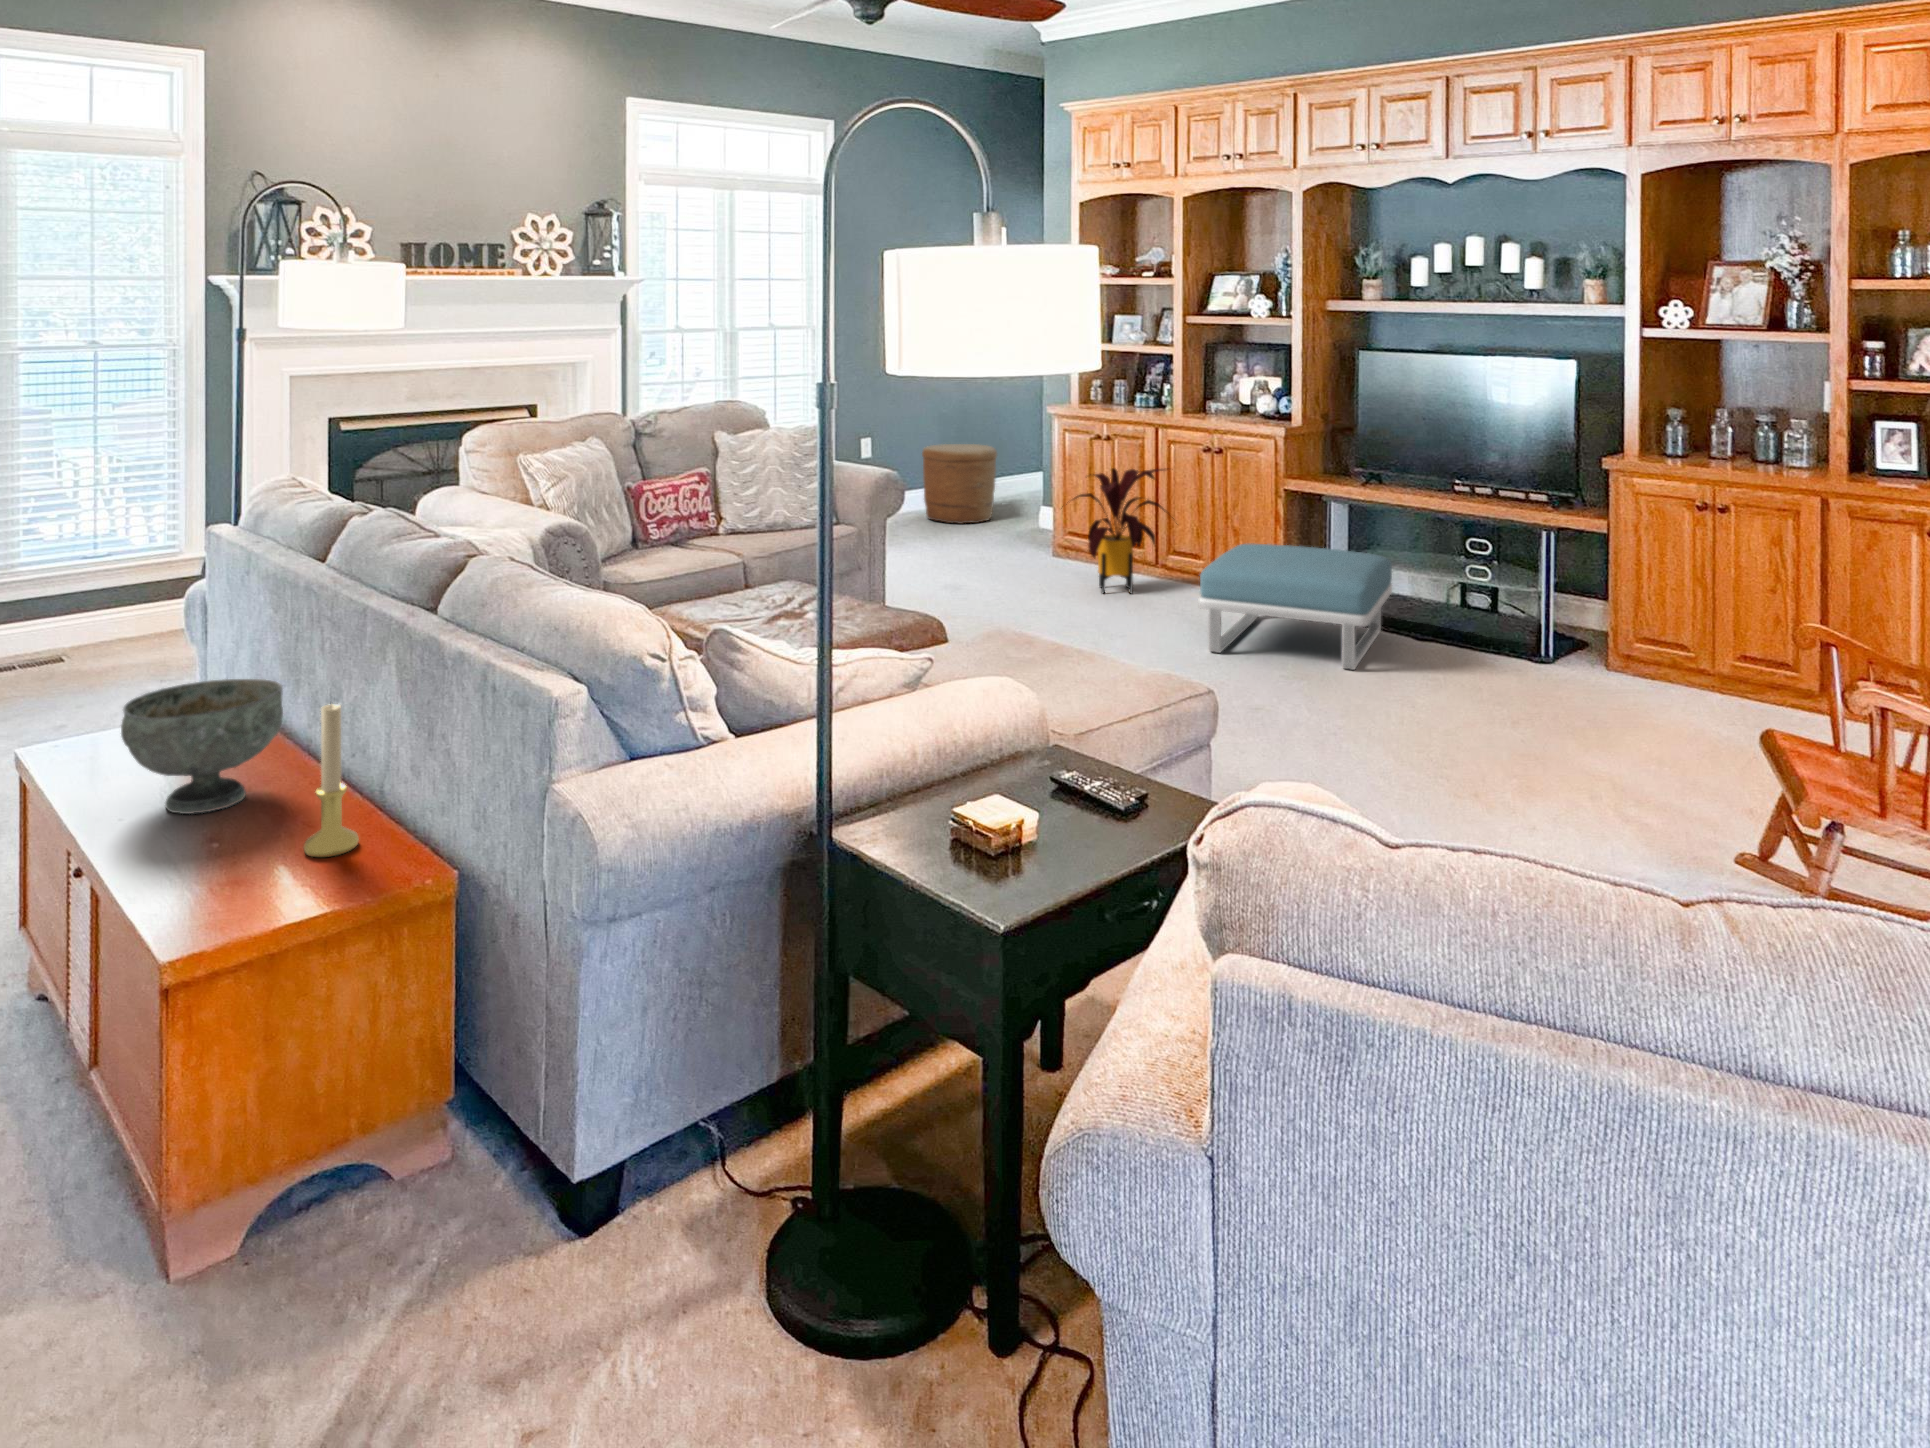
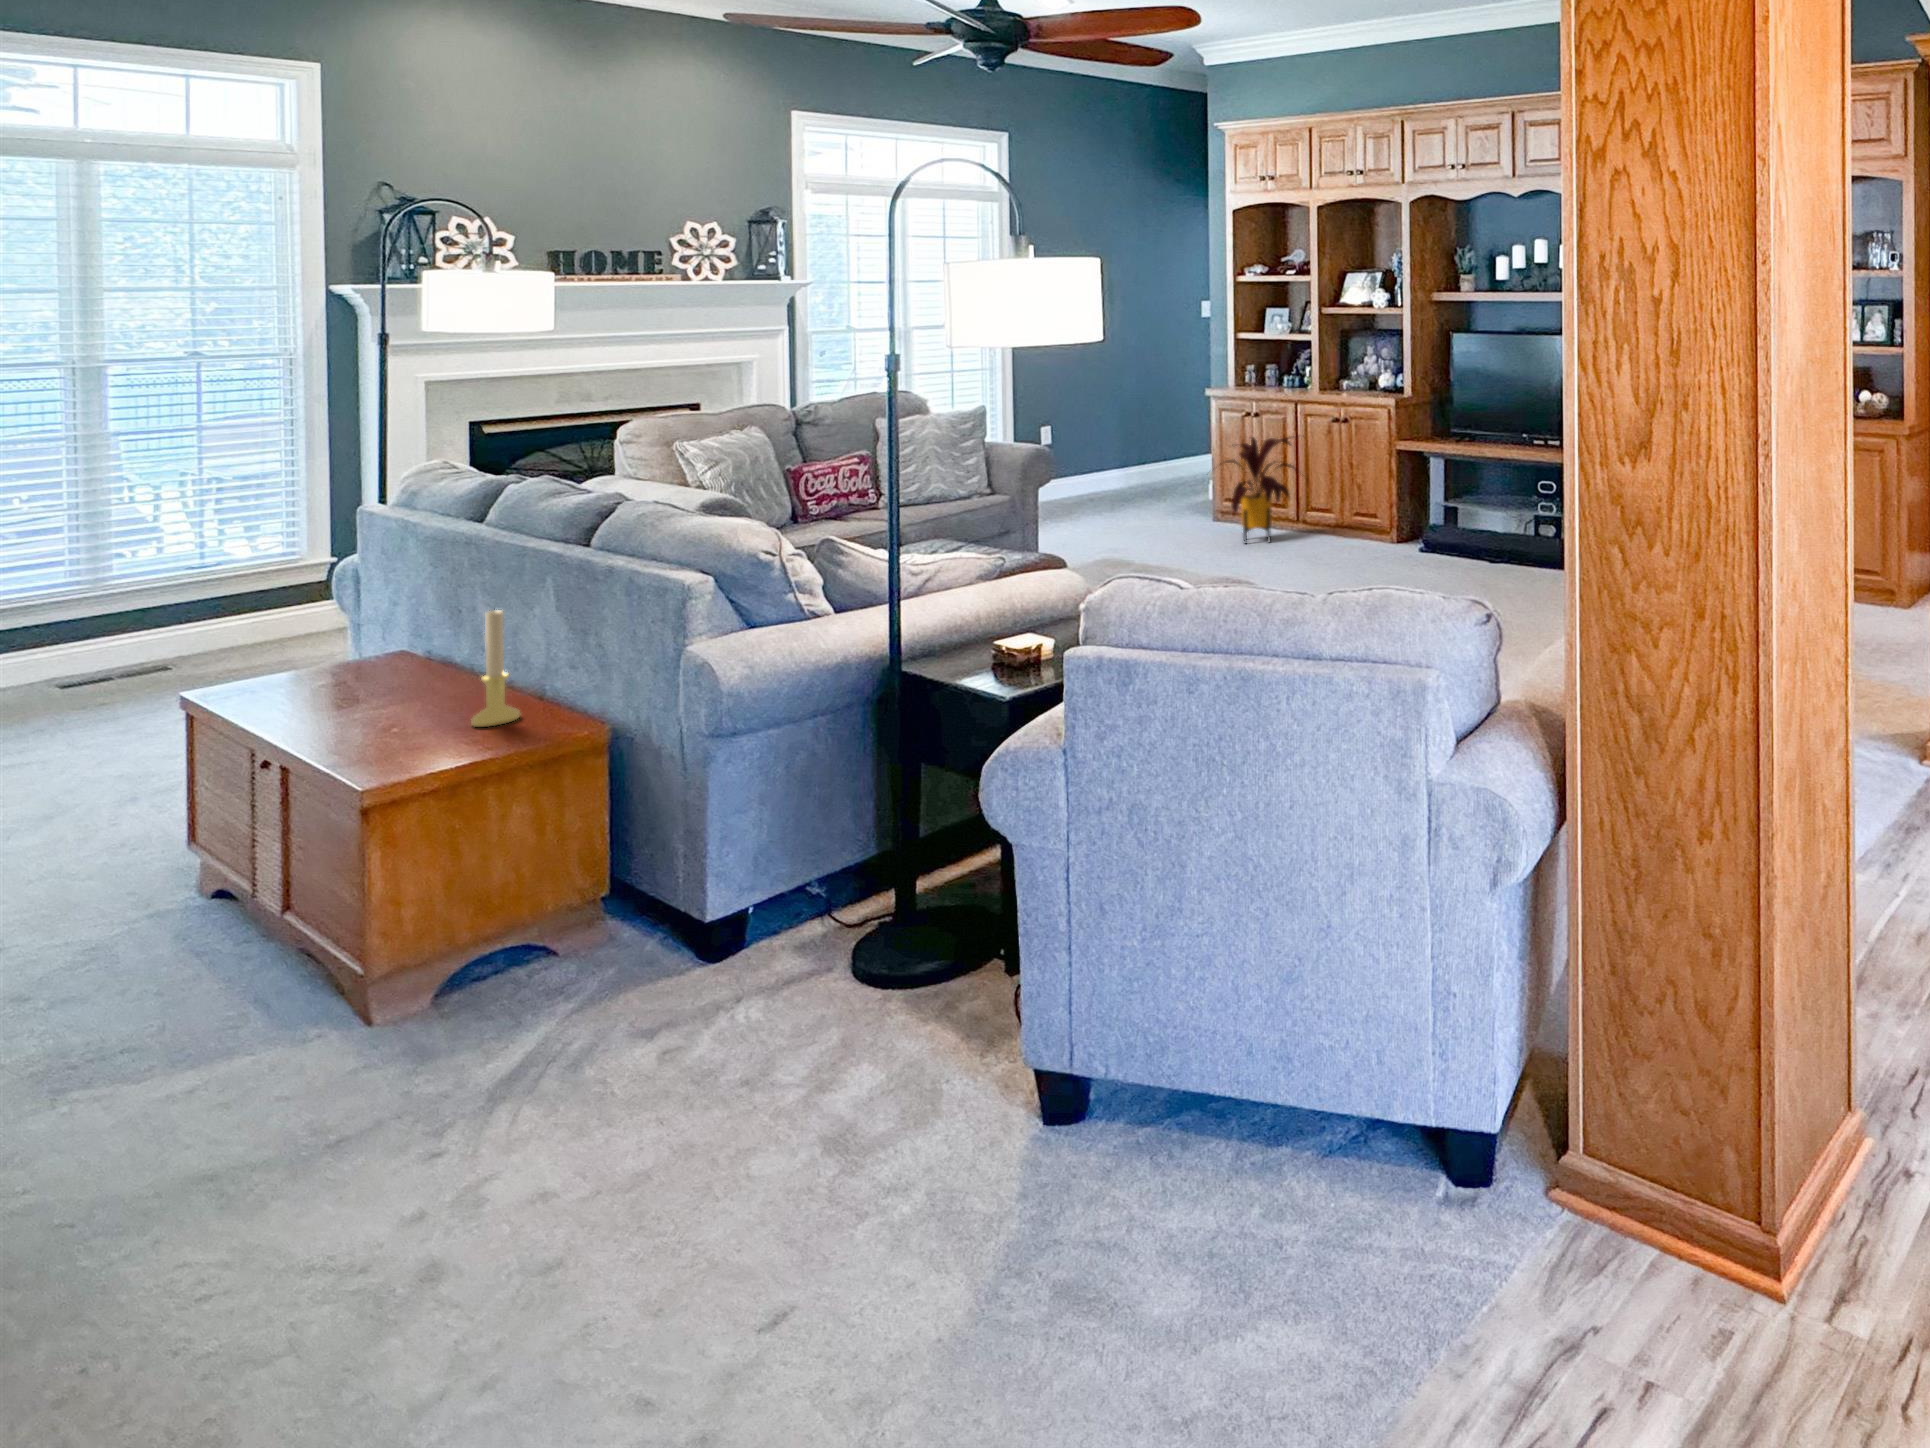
woven basket: present [922,444,997,524] -> none [1098,427,1169,499]
footstool: present [1198,544,1392,670] -> none [1309,493,1470,583]
decorative bowl: present [121,679,283,814] -> none [292,609,446,715]

